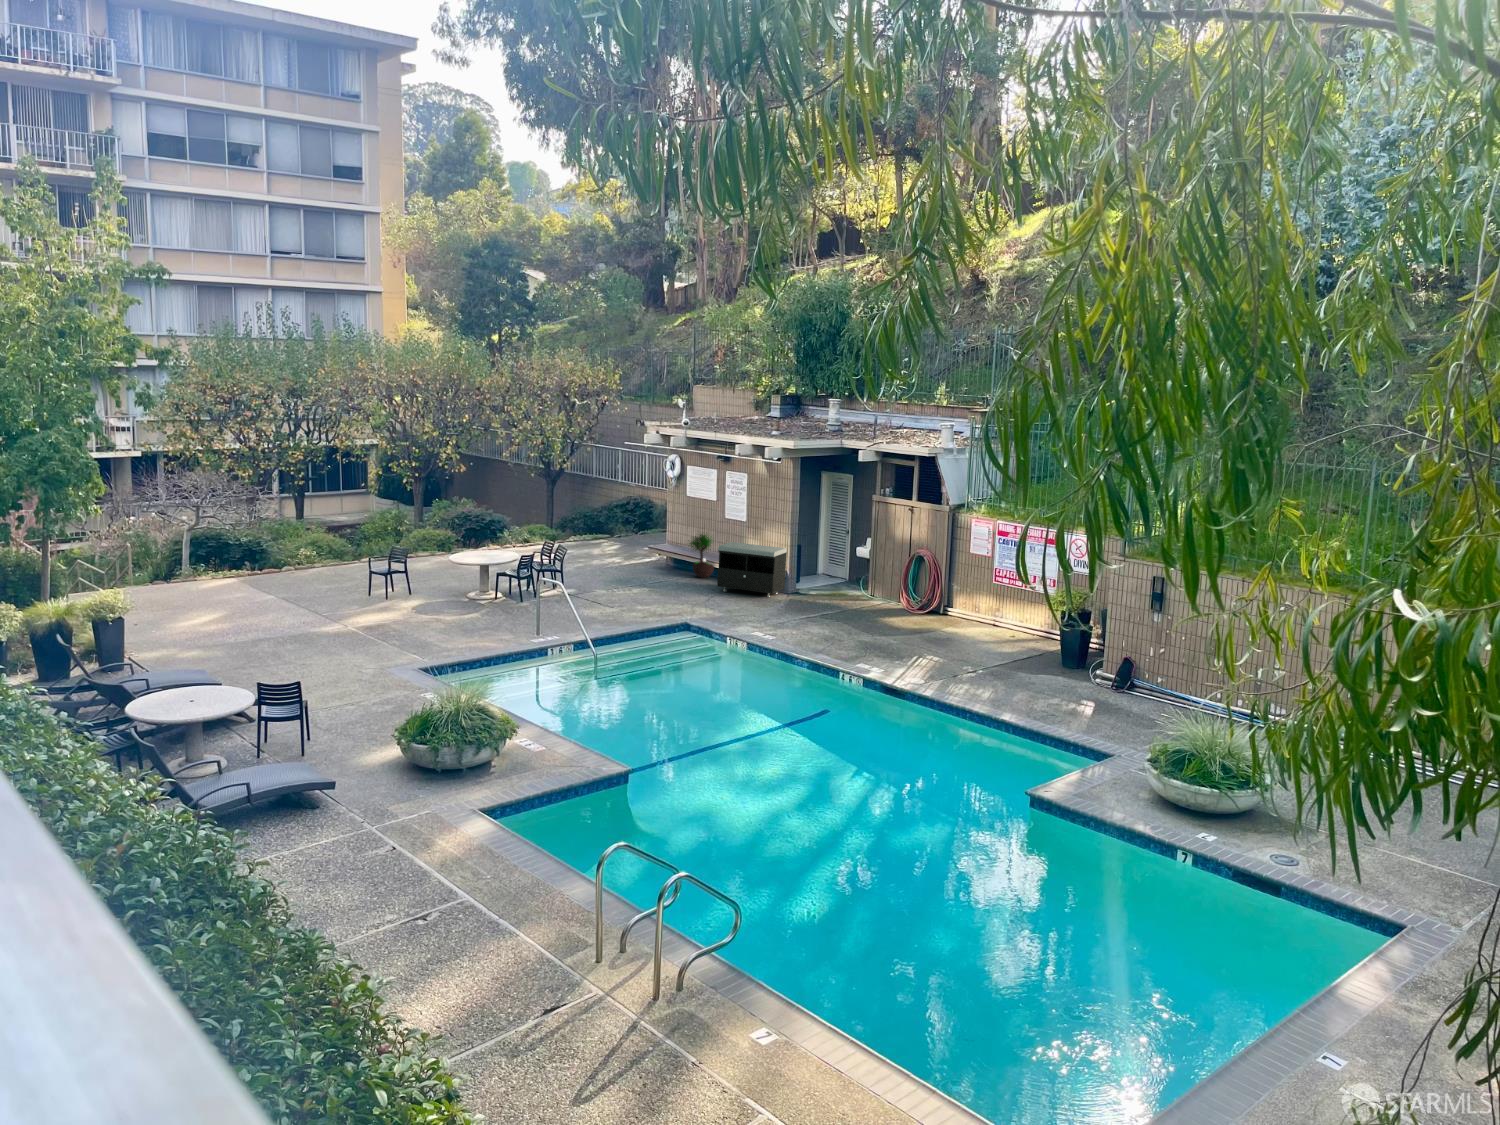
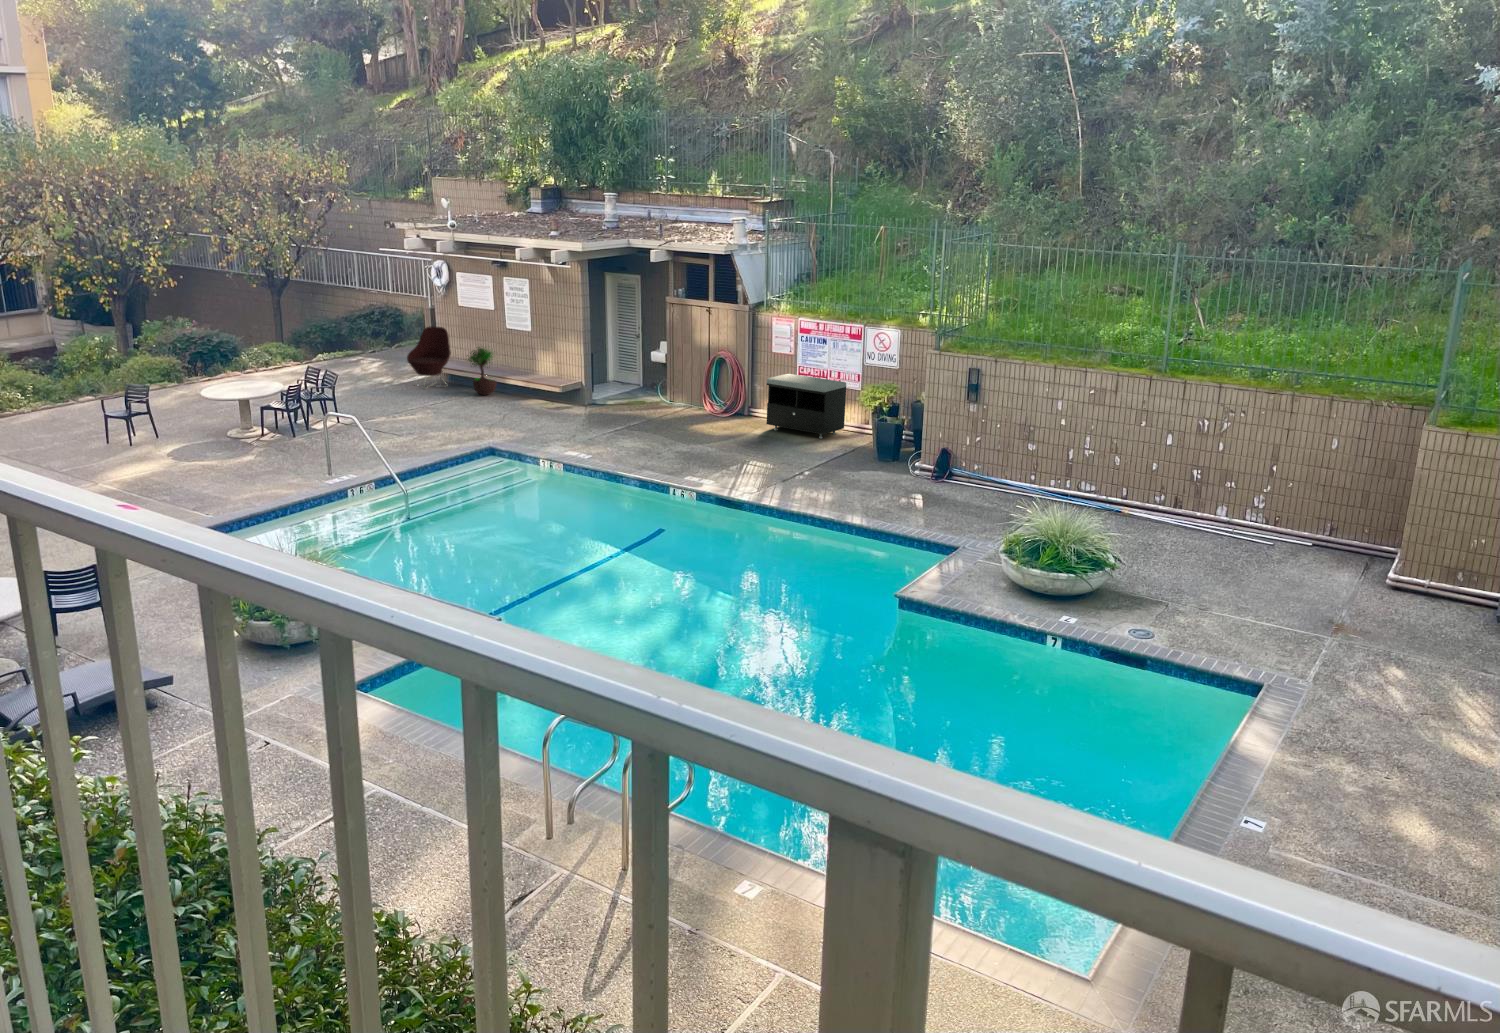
chair: none [639,513,678,569] -> present [407,326,451,387]
storage bench: present [717,542,787,597] -> present [766,374,846,438]

